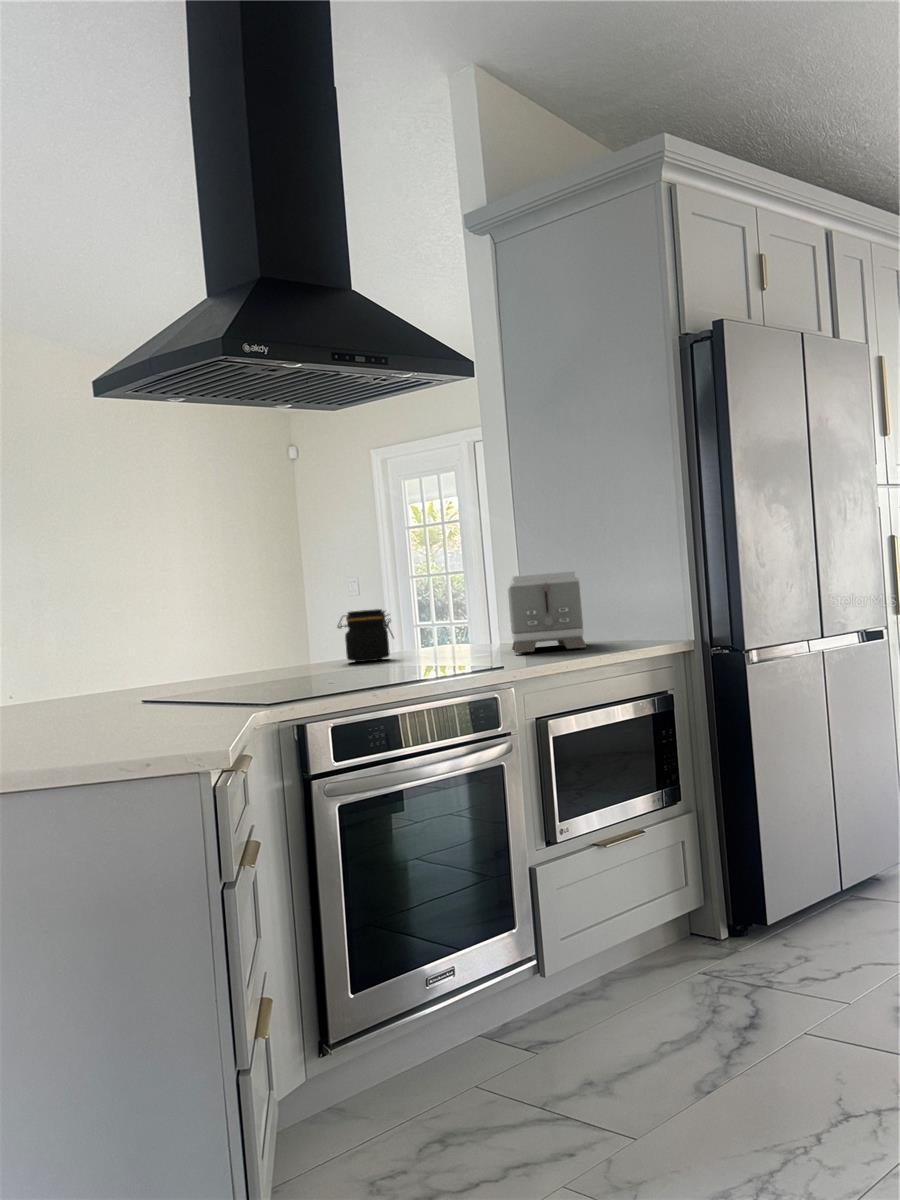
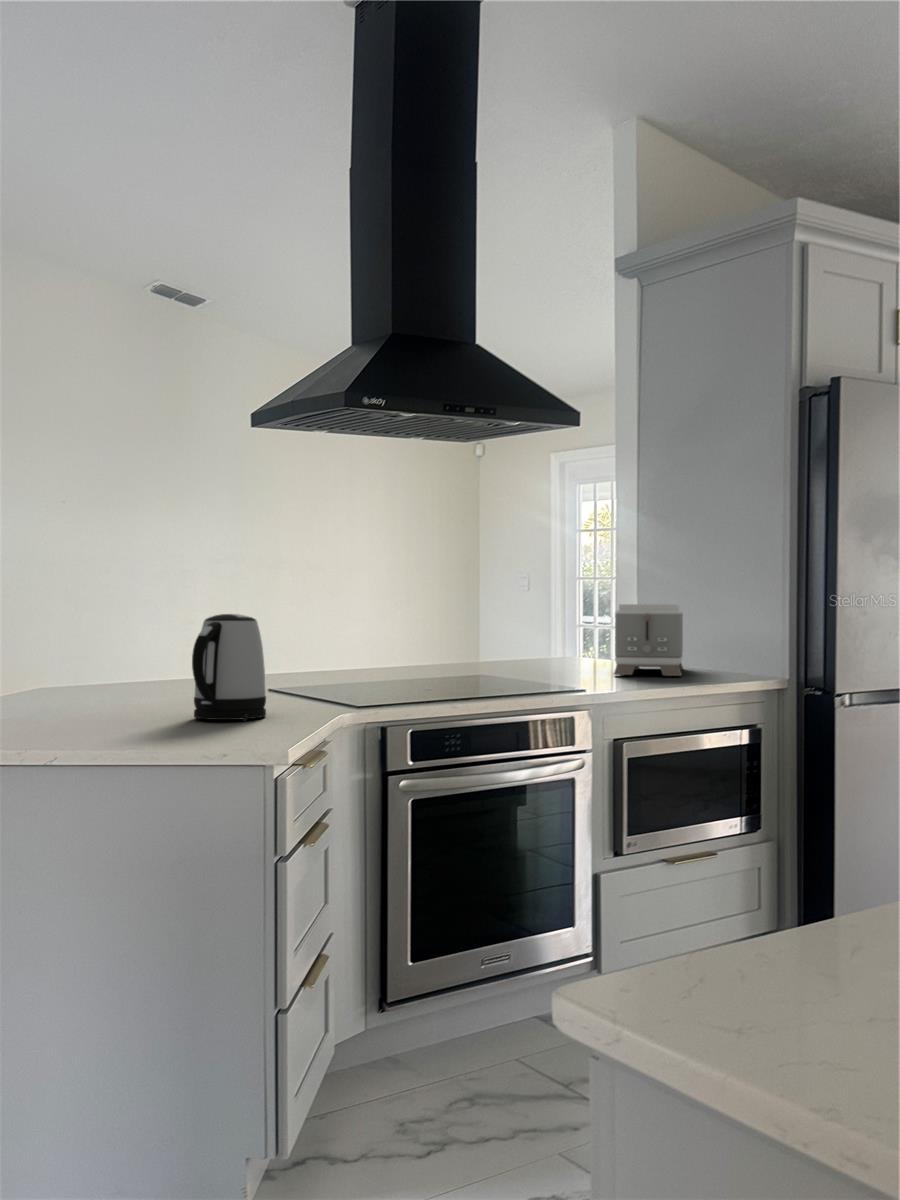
kettle: none [76,603,167,733] -> present [192,614,266,720]
jar: present [338,609,394,662] -> none [466,621,517,667]

